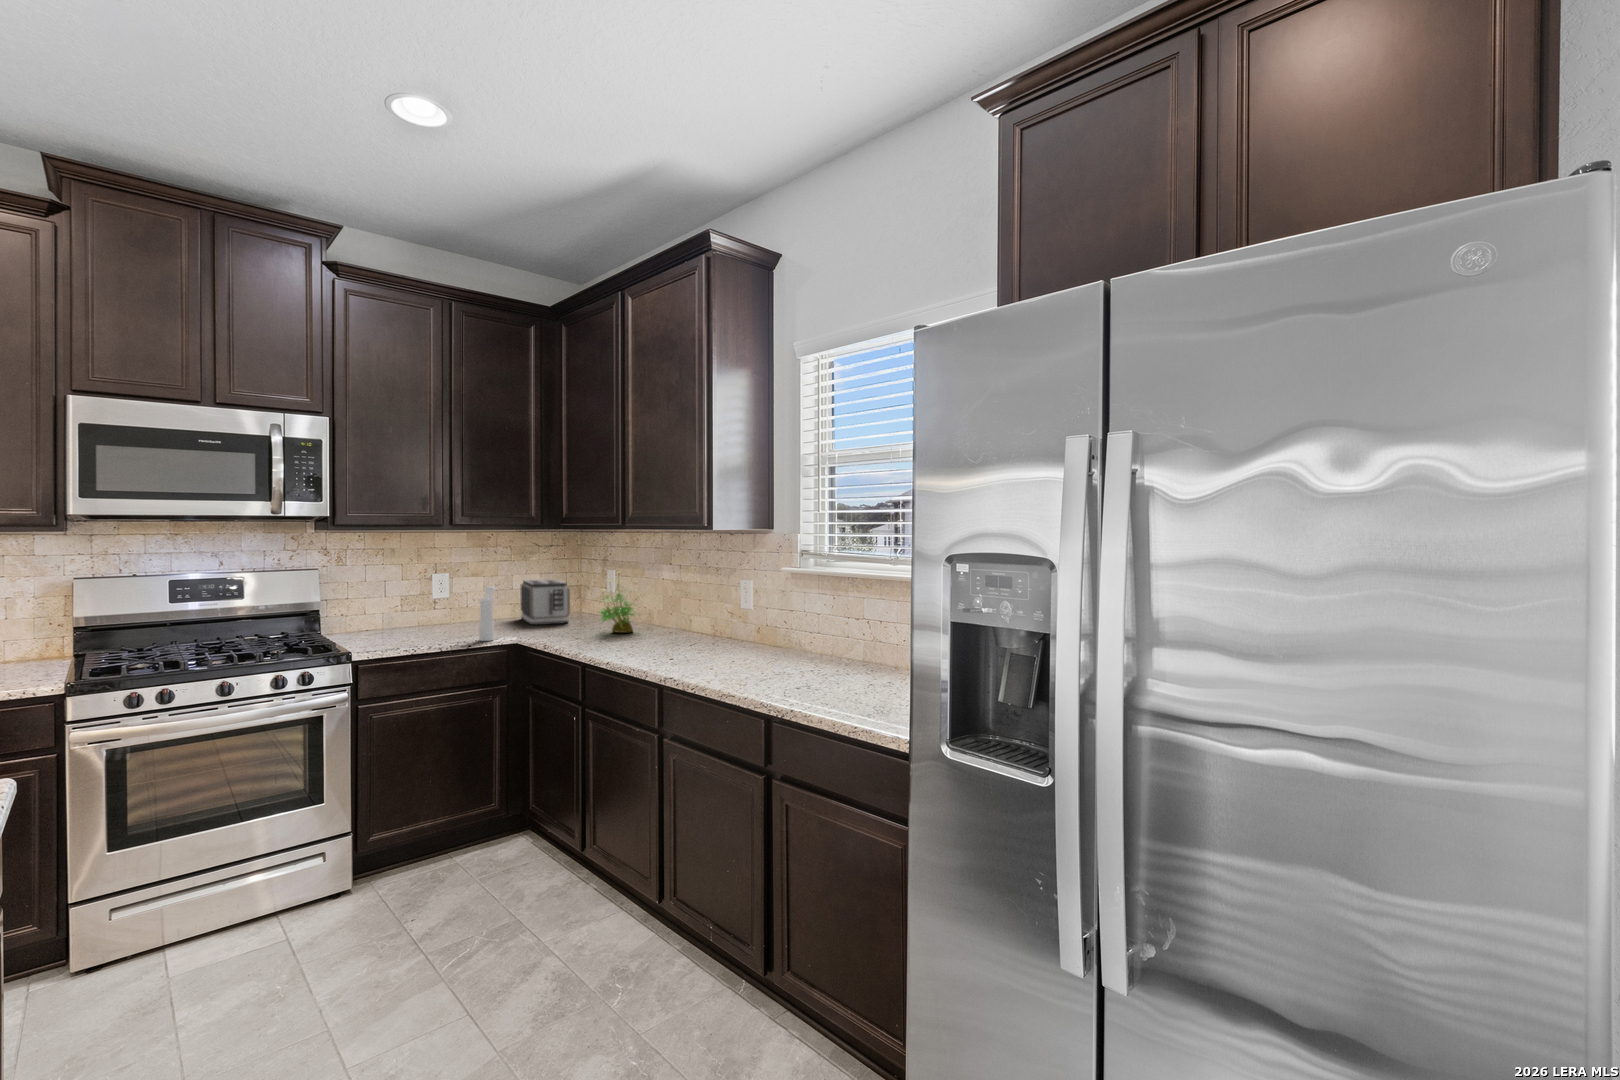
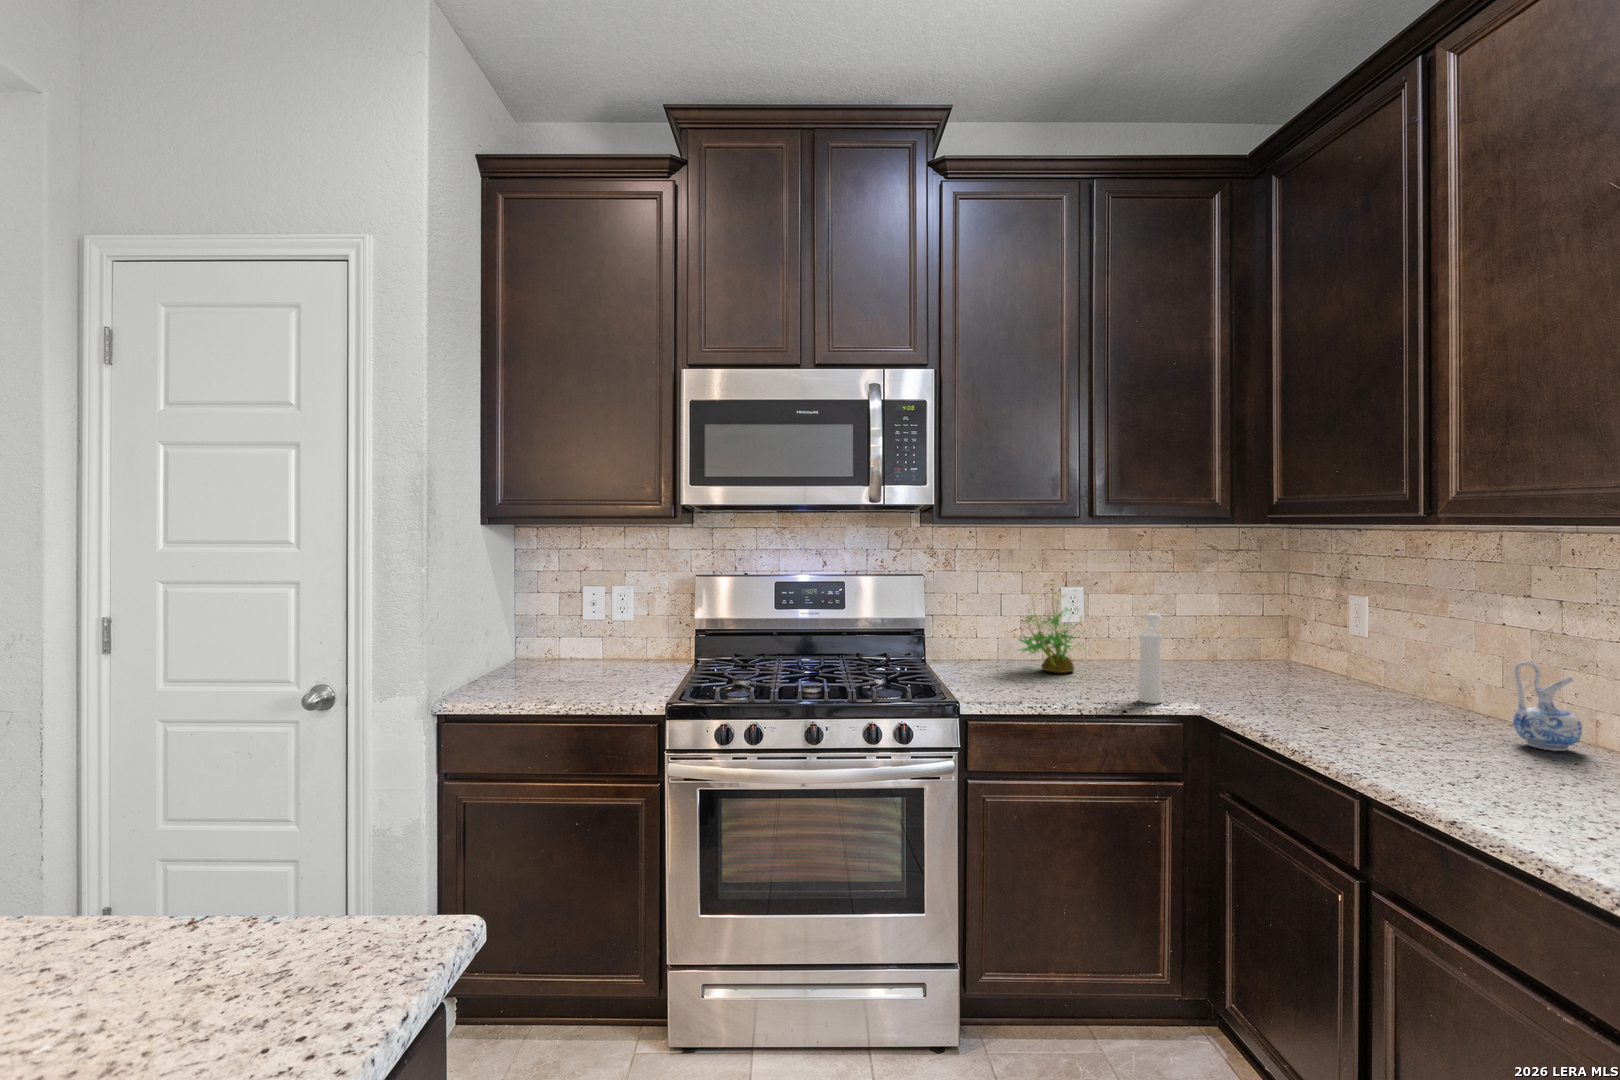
potted plant: present [600,571,642,633] -> present [1019,582,1086,673]
toaster: present [521,579,570,625] -> none [1186,600,1277,677]
ceramic pitcher: none [661,597,685,638] -> present [1513,661,1582,751]

